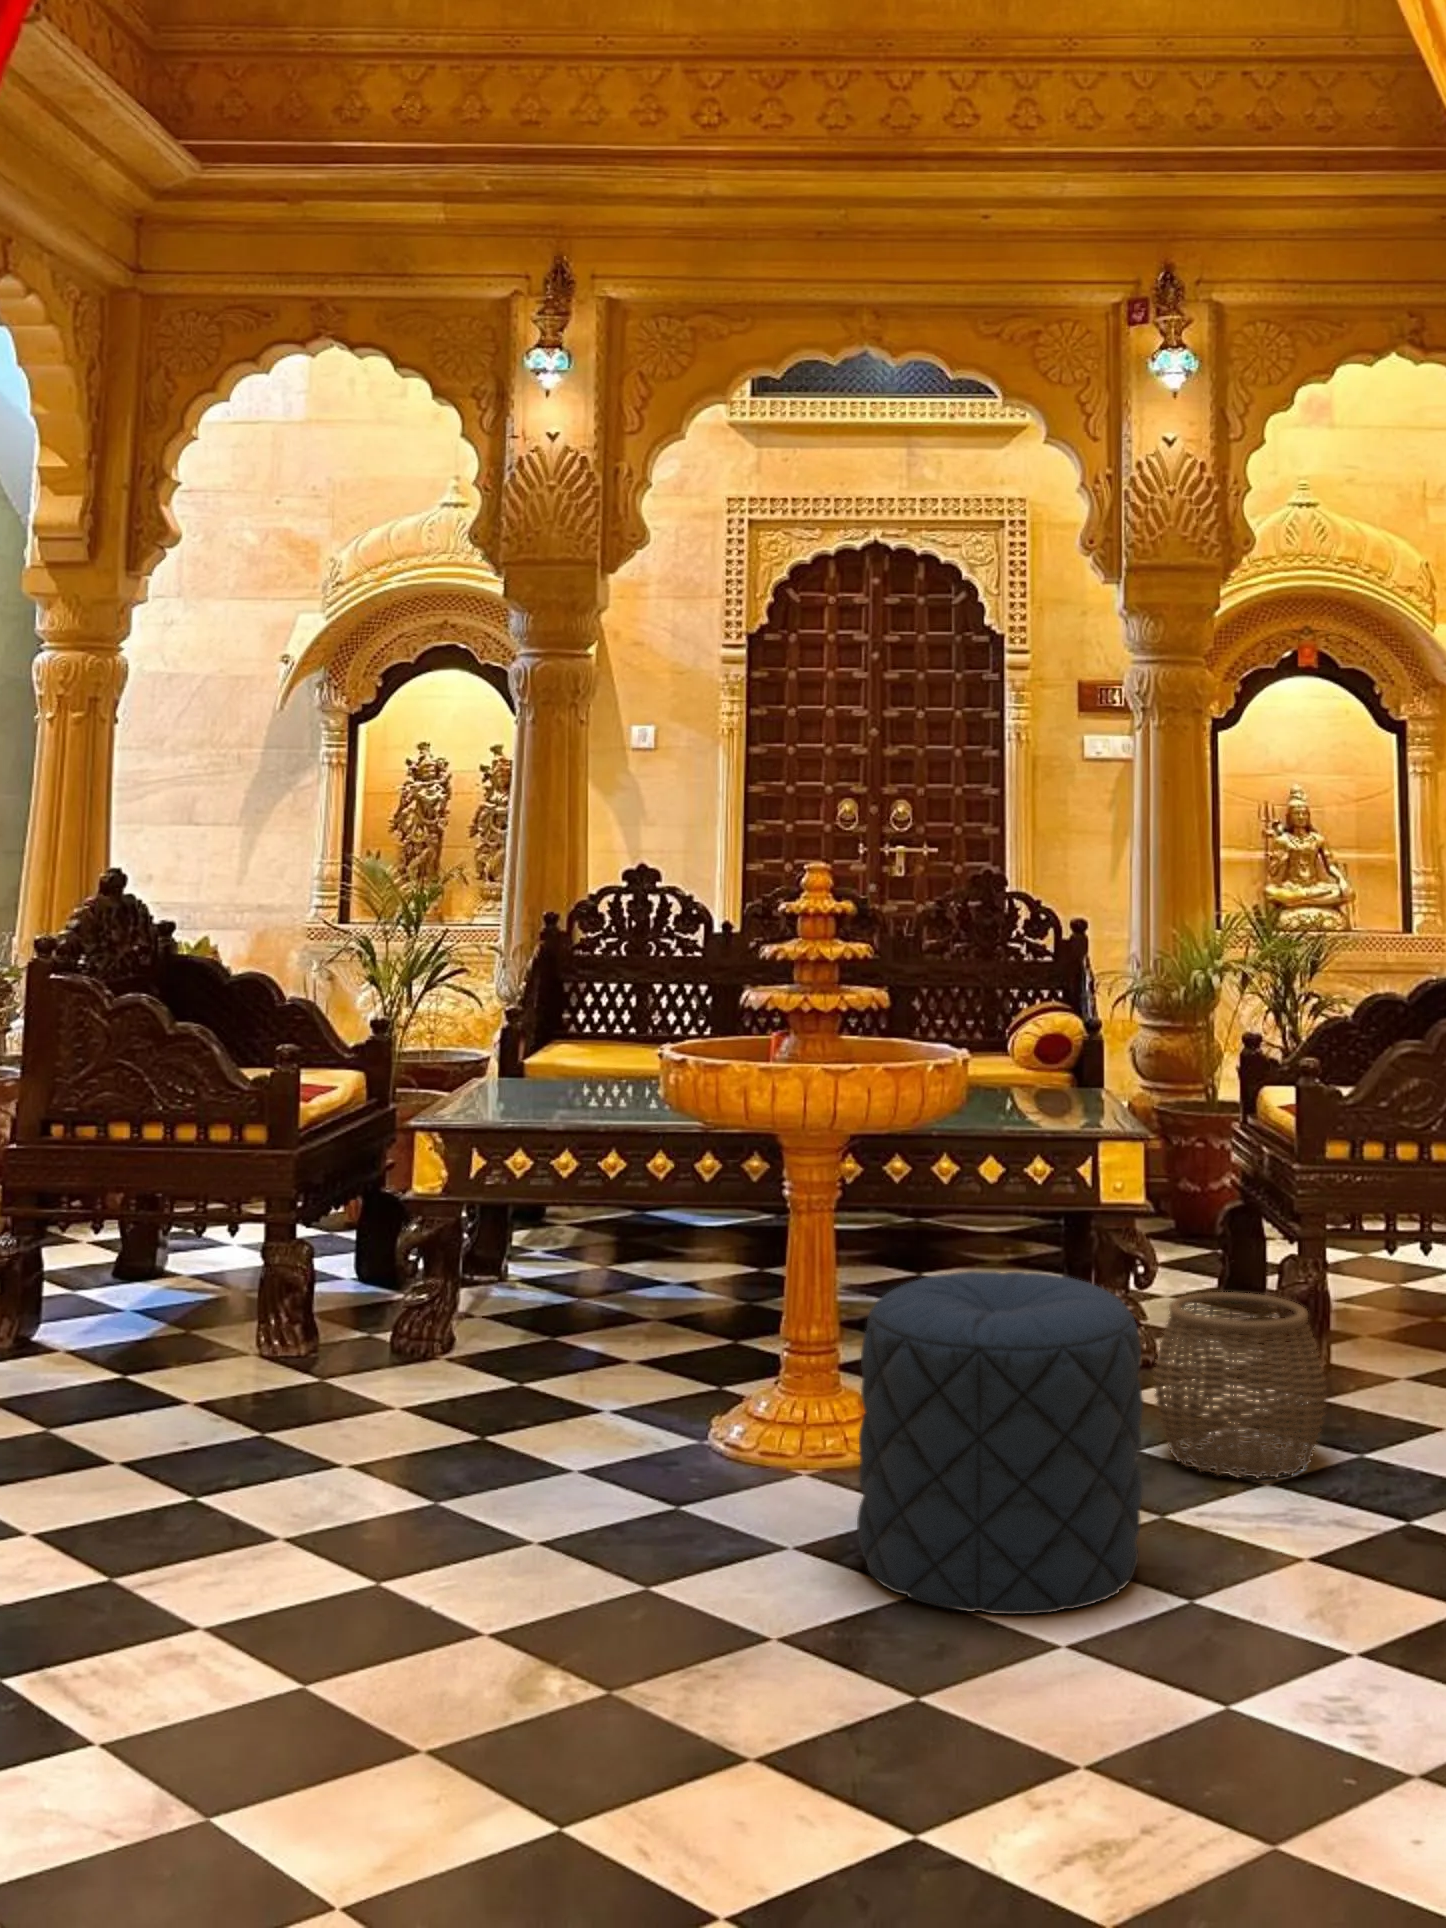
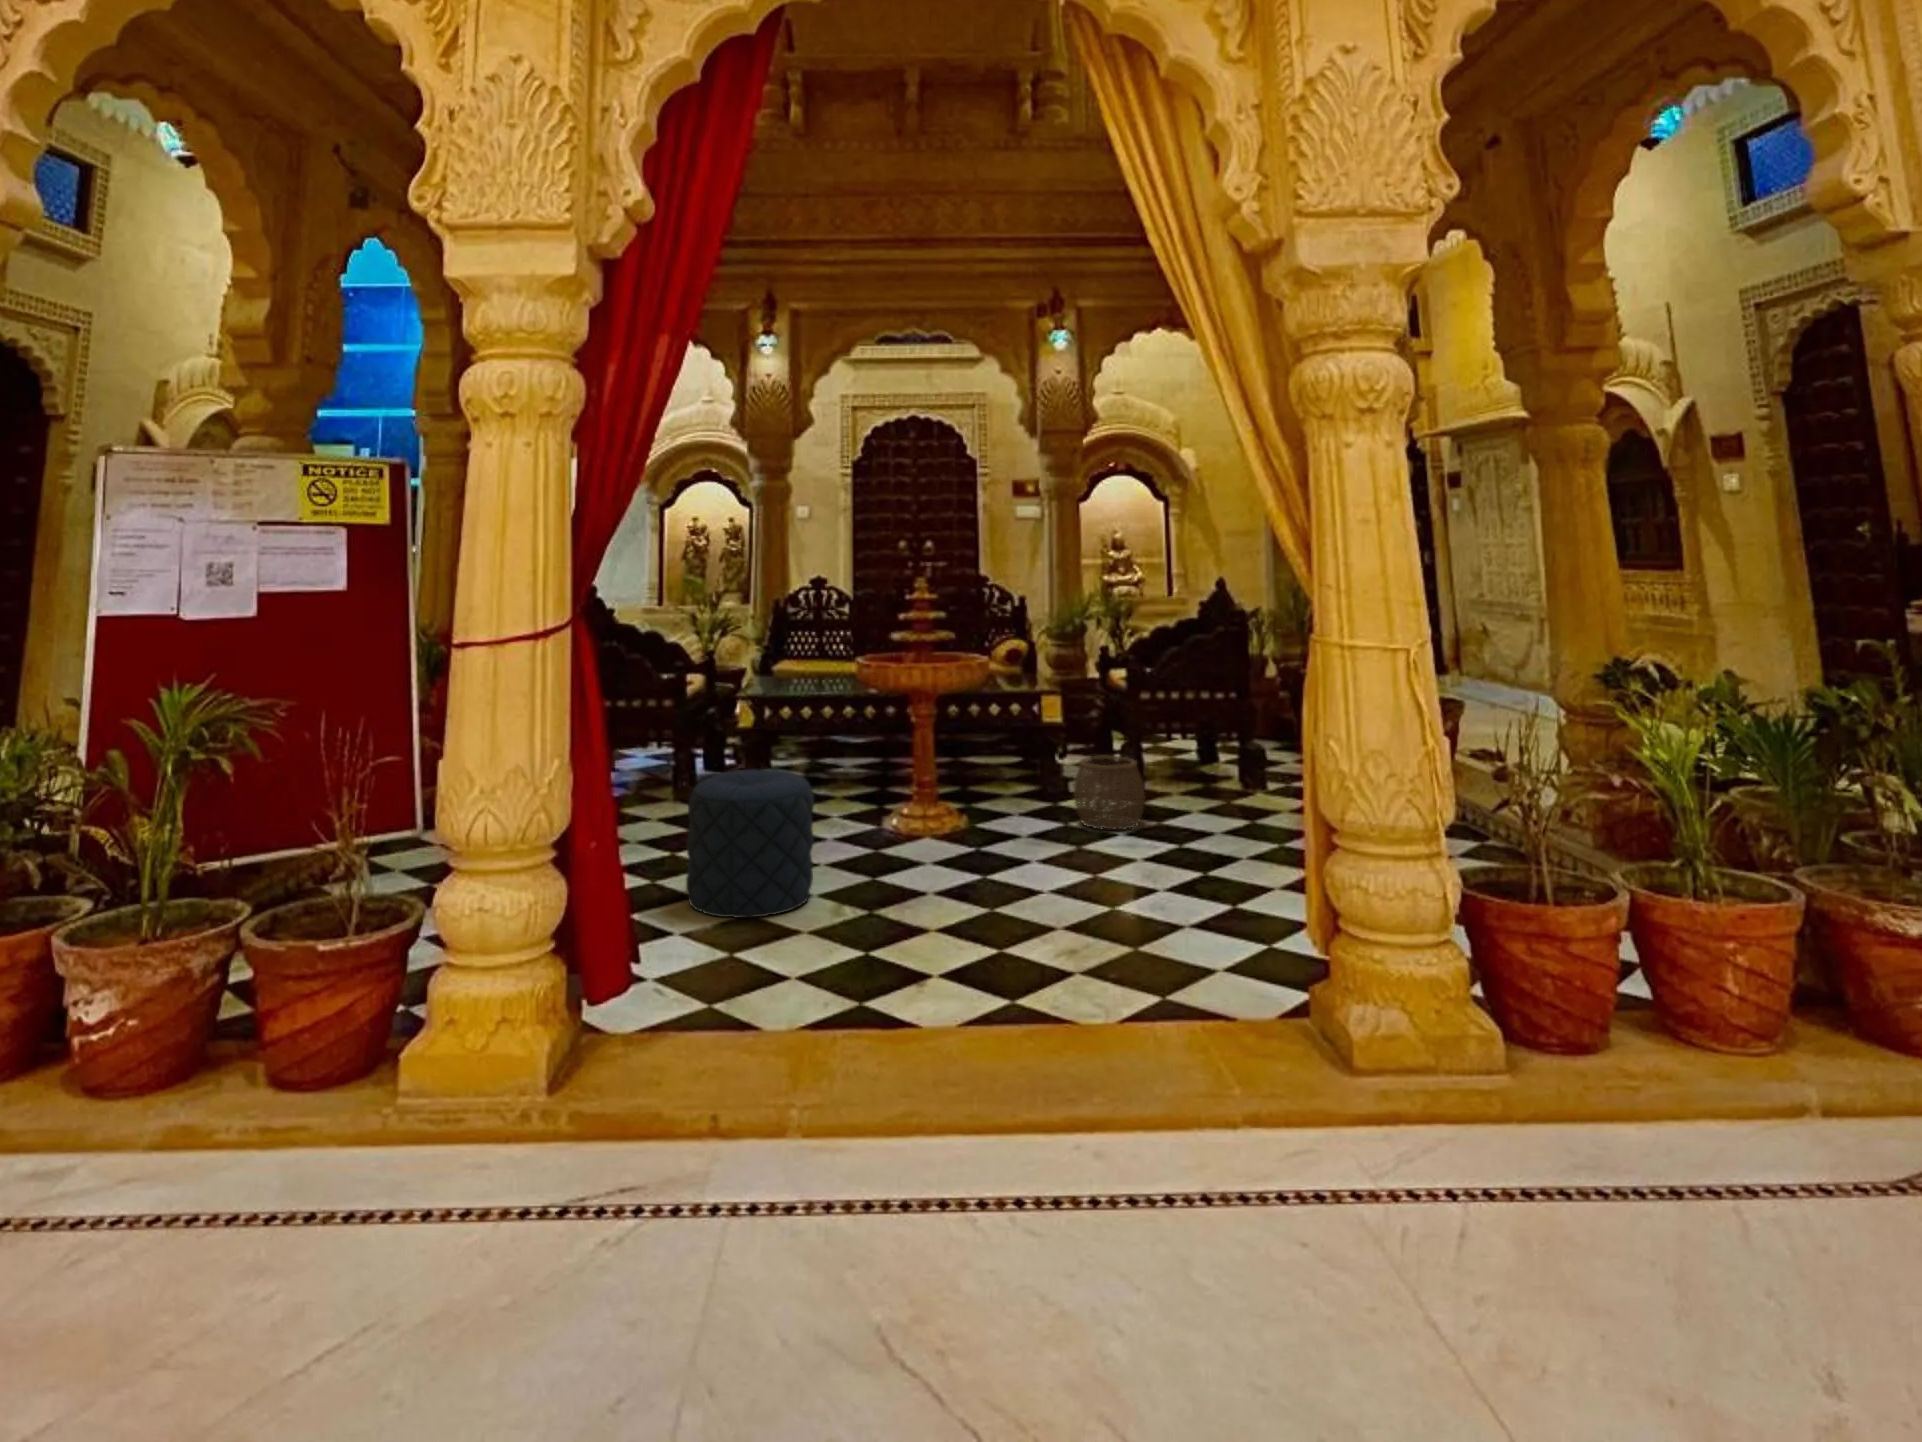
pouf: present [857,1271,1143,1614] -> present [686,769,814,918]

